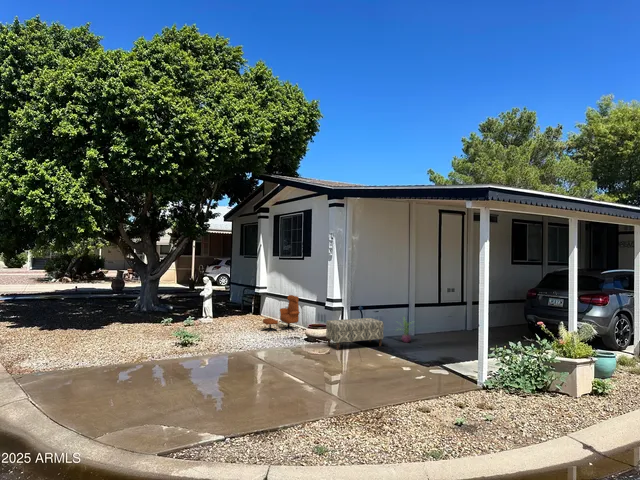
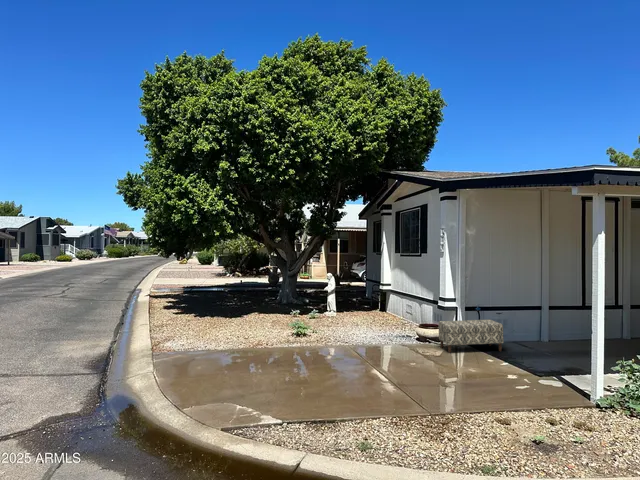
lounge chair: present [261,295,300,332] -> none [378,293,418,330]
decorative plant: present [402,319,411,342] -> none [519,319,549,348]

